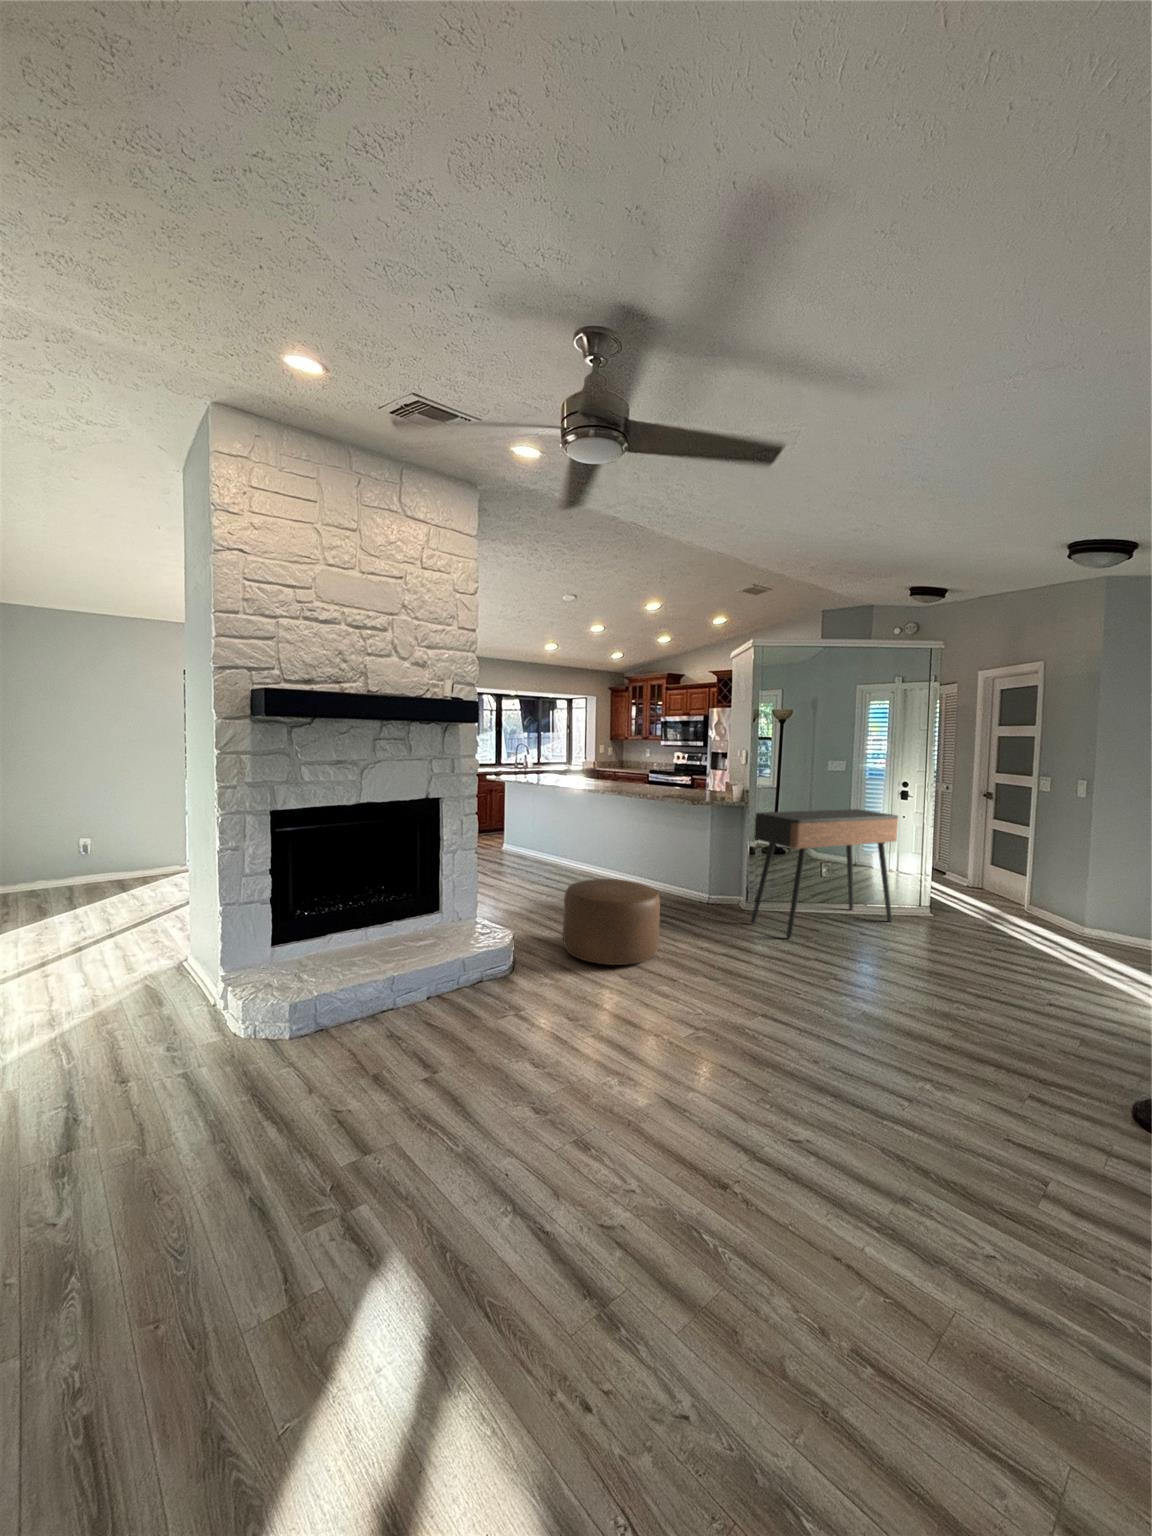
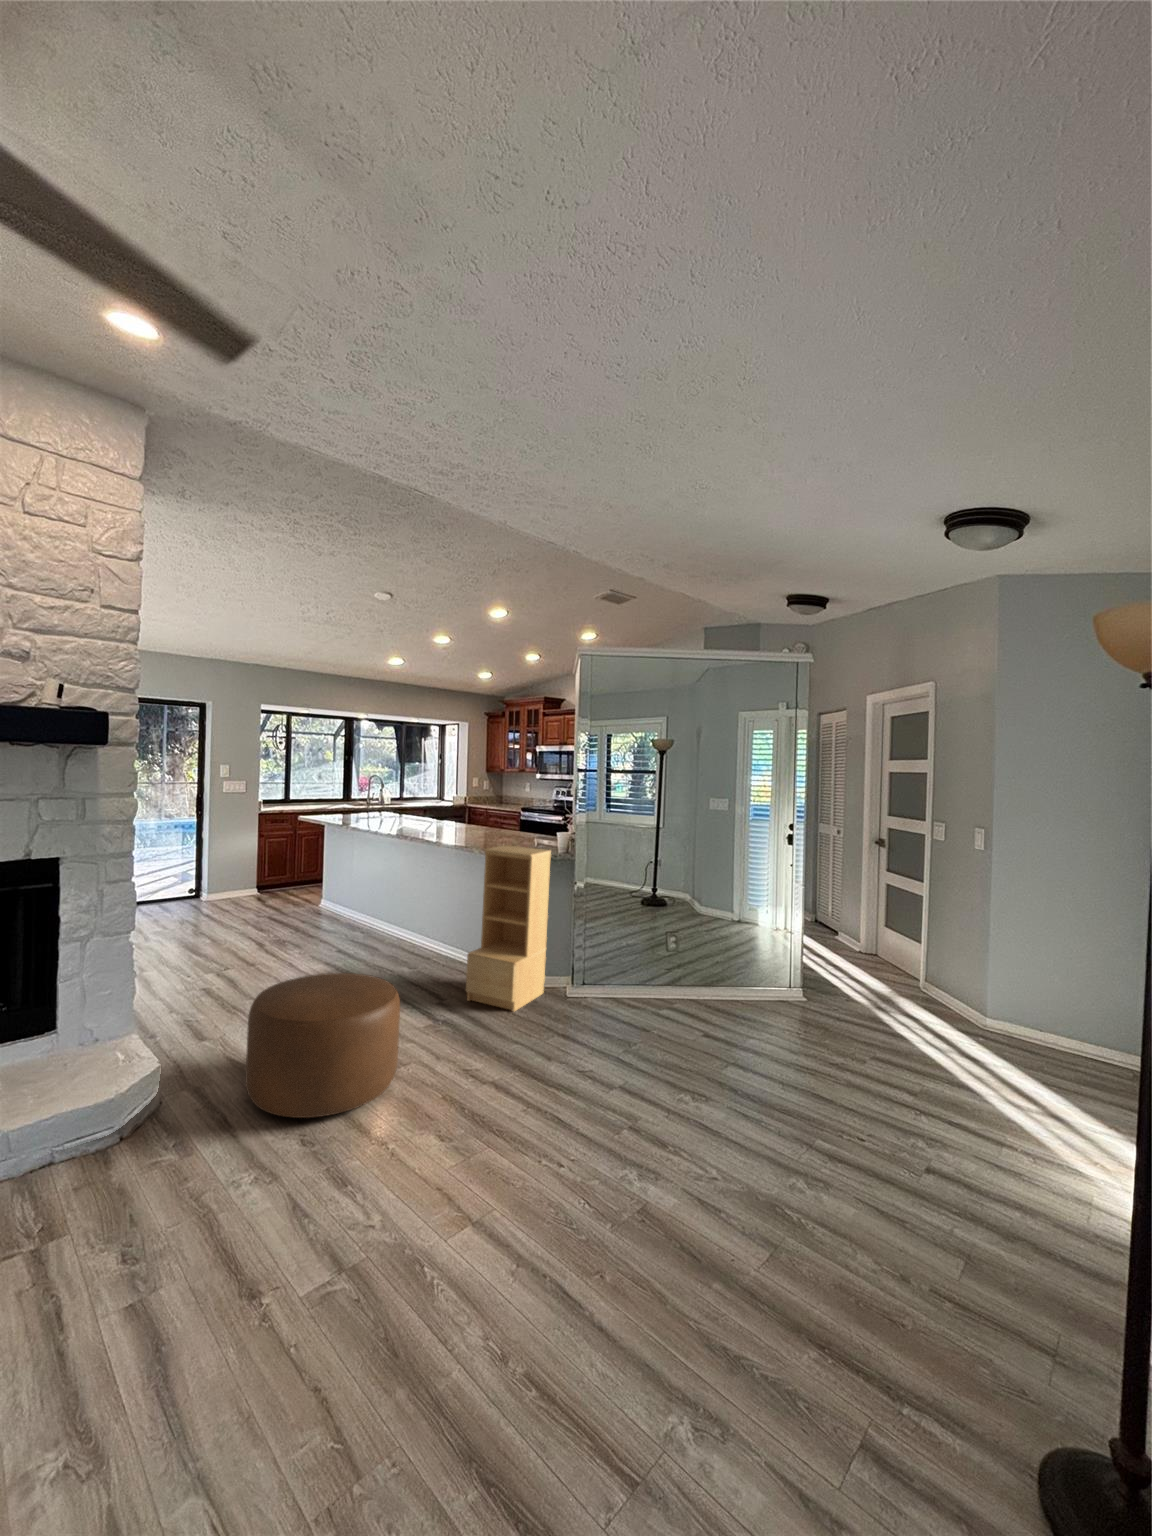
bookshelf: none [668,795,729,917] -> present [466,845,551,1011]
console table: present [751,809,898,938] -> none [565,864,759,1048]

